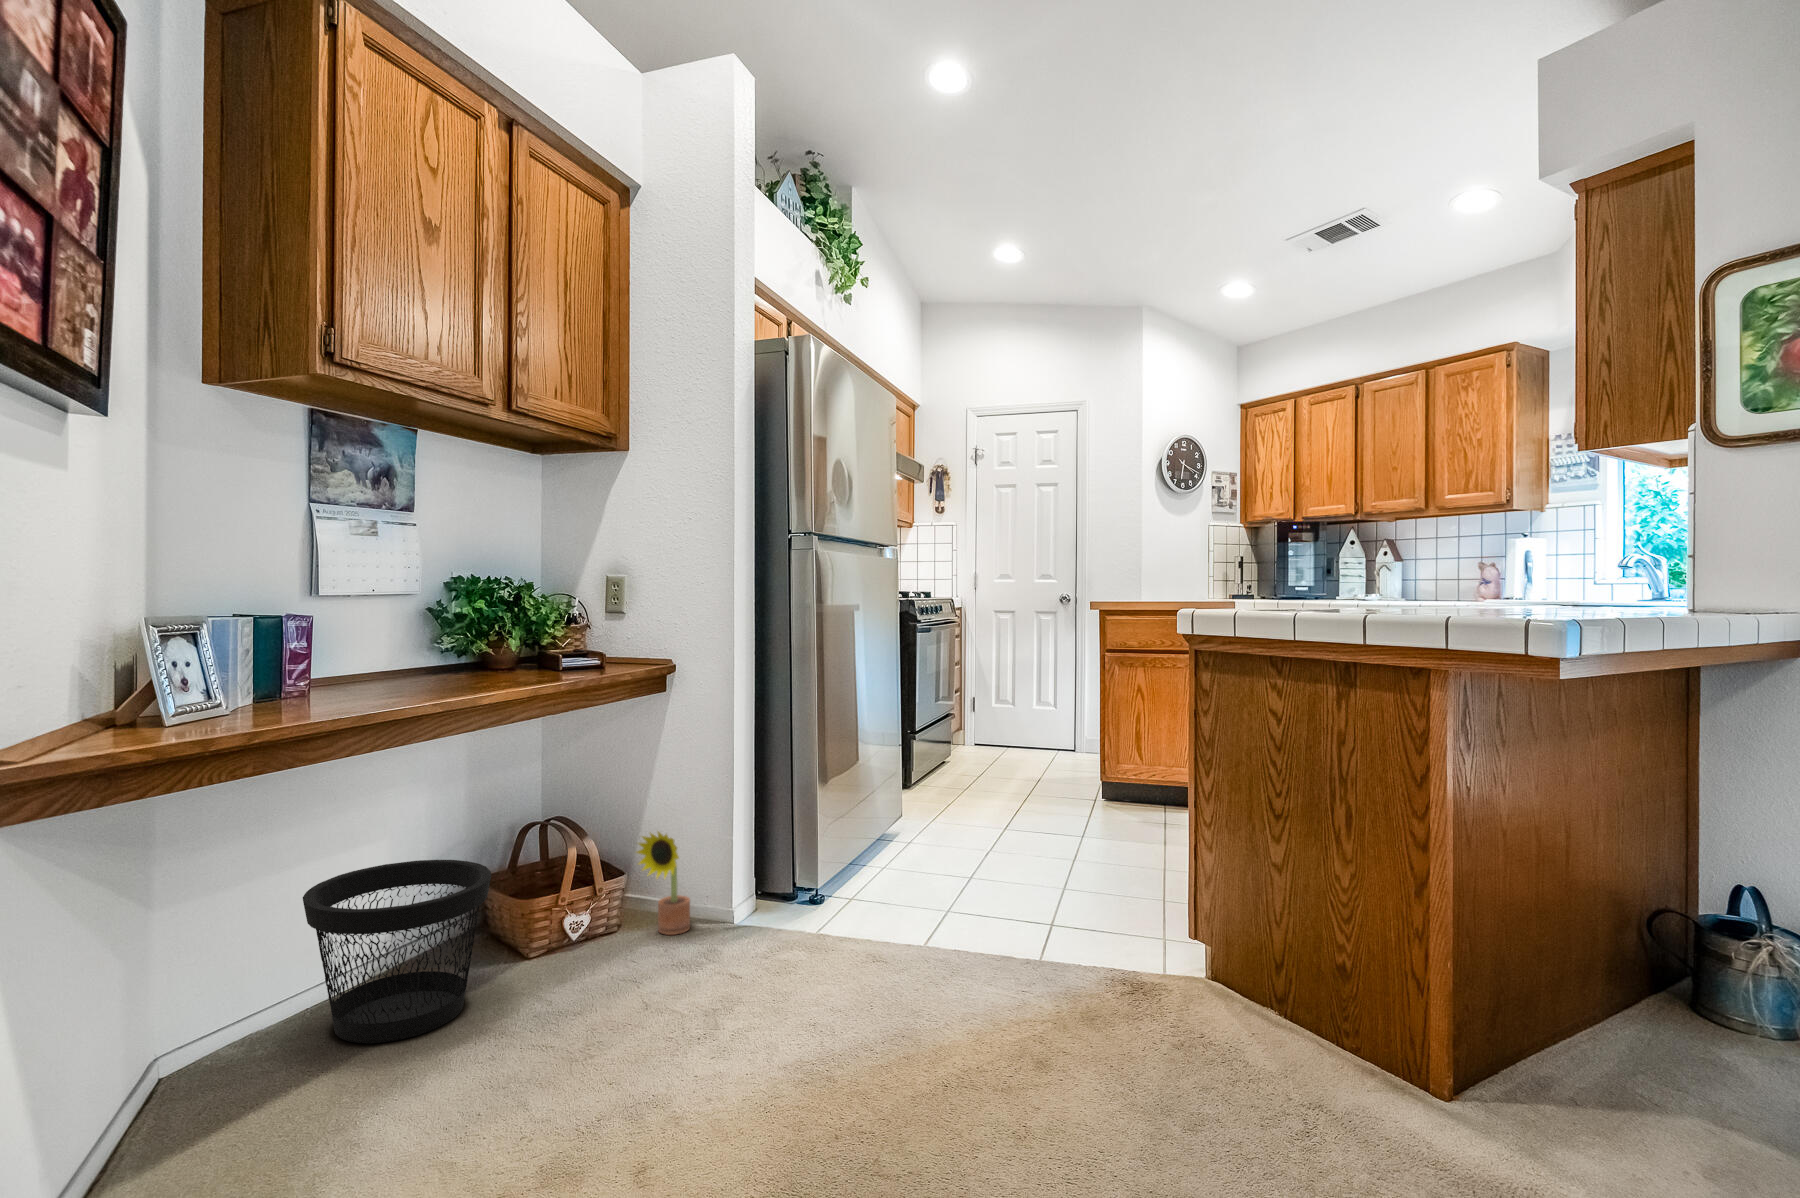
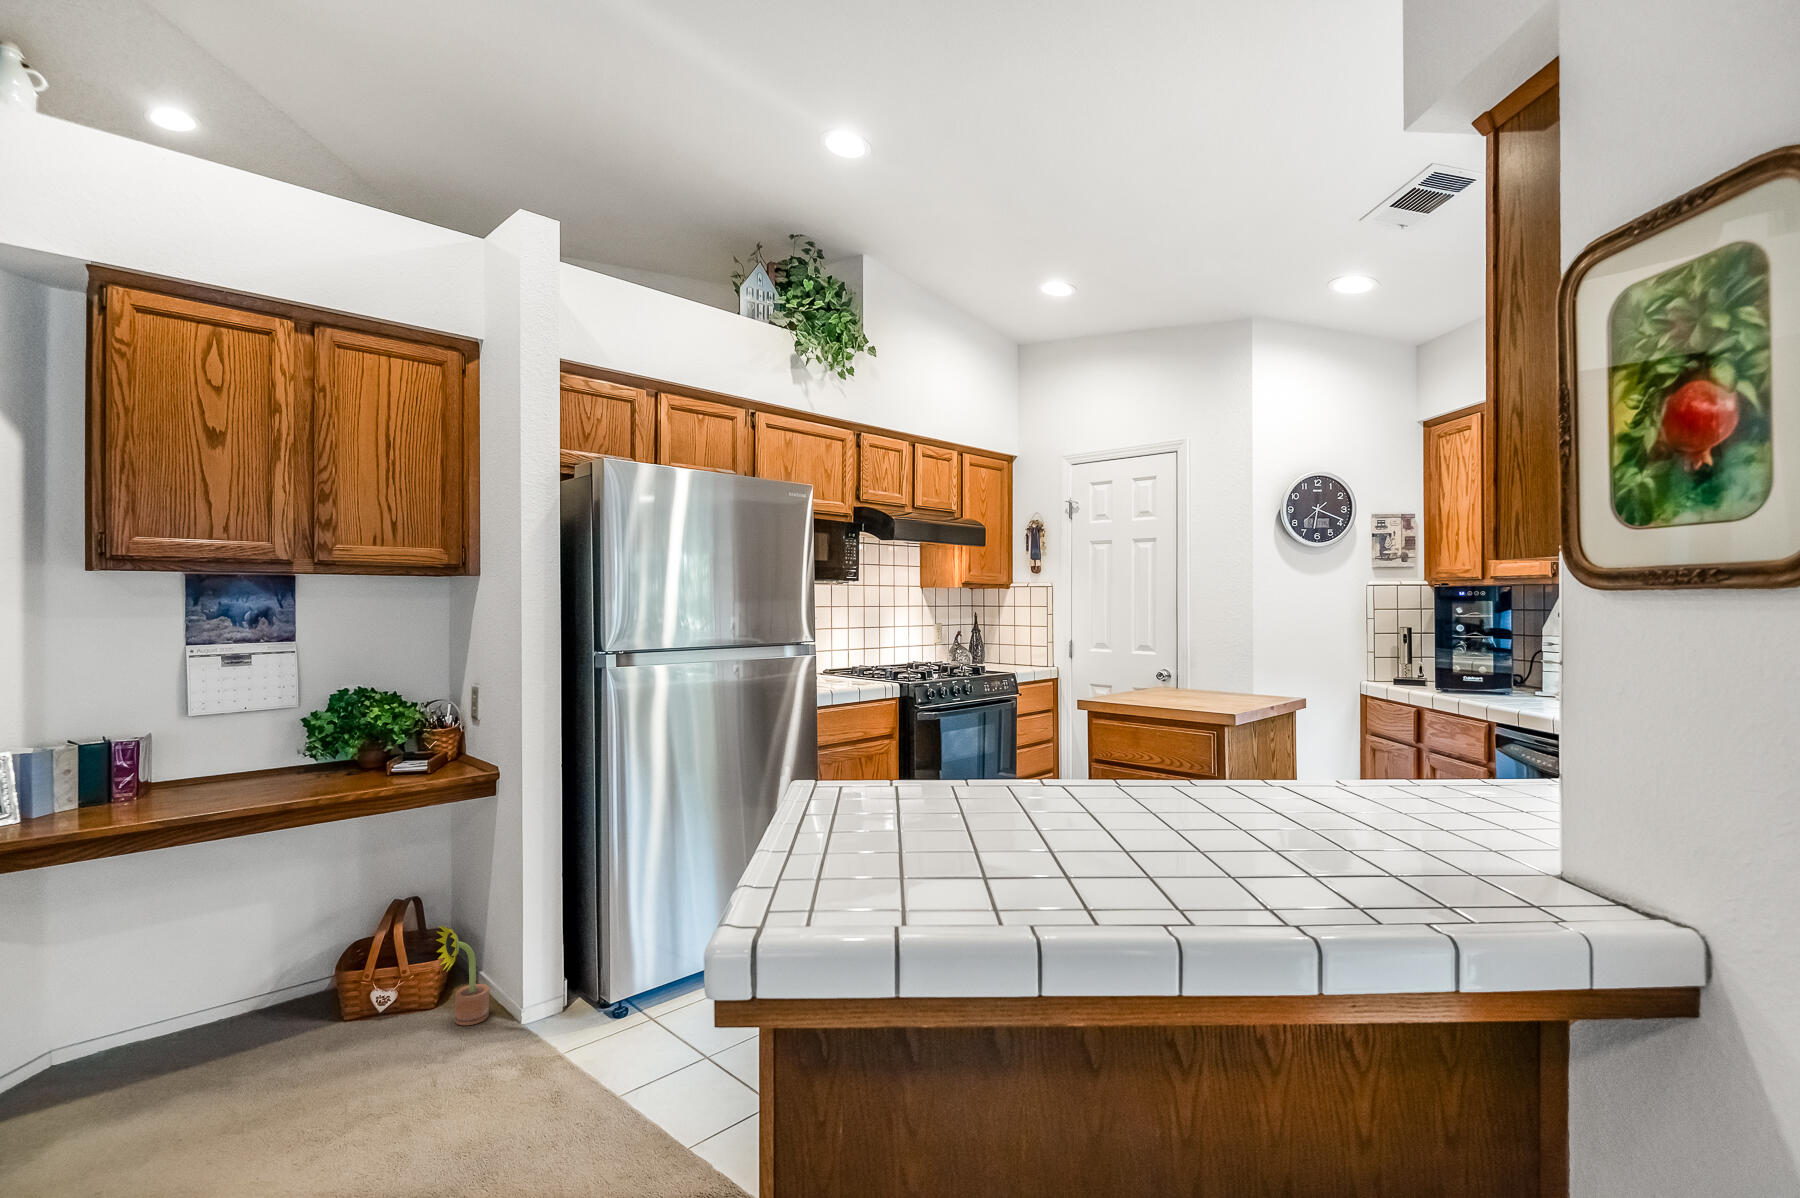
wastebasket: present [303,860,491,1043] -> none [74,927,261,1096]

